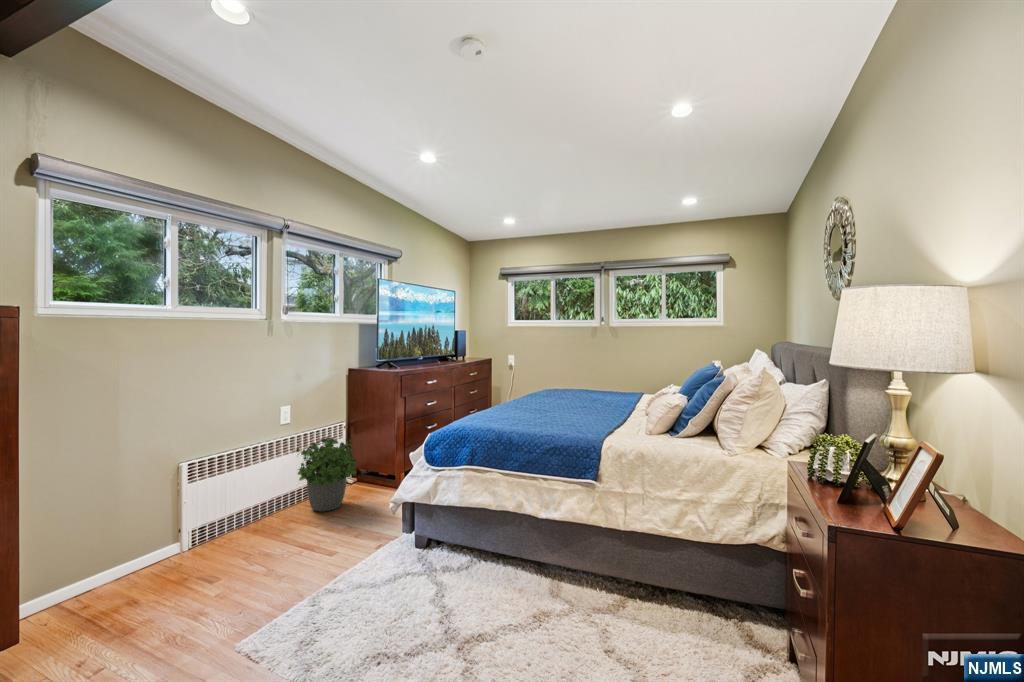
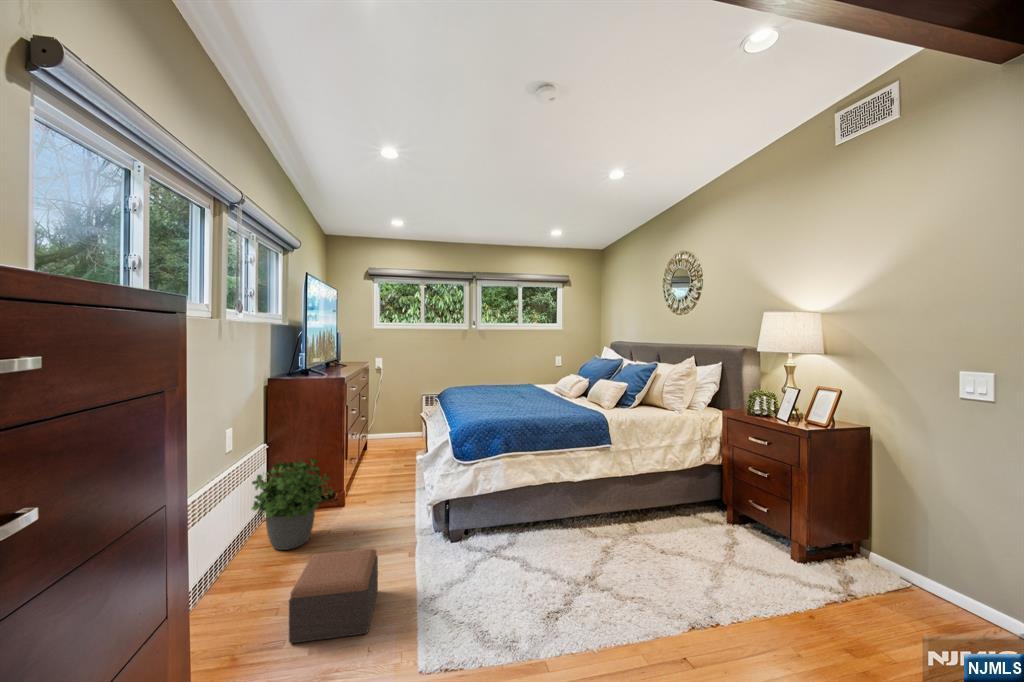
footstool: none [223,516,315,593] -> present [289,549,378,643]

